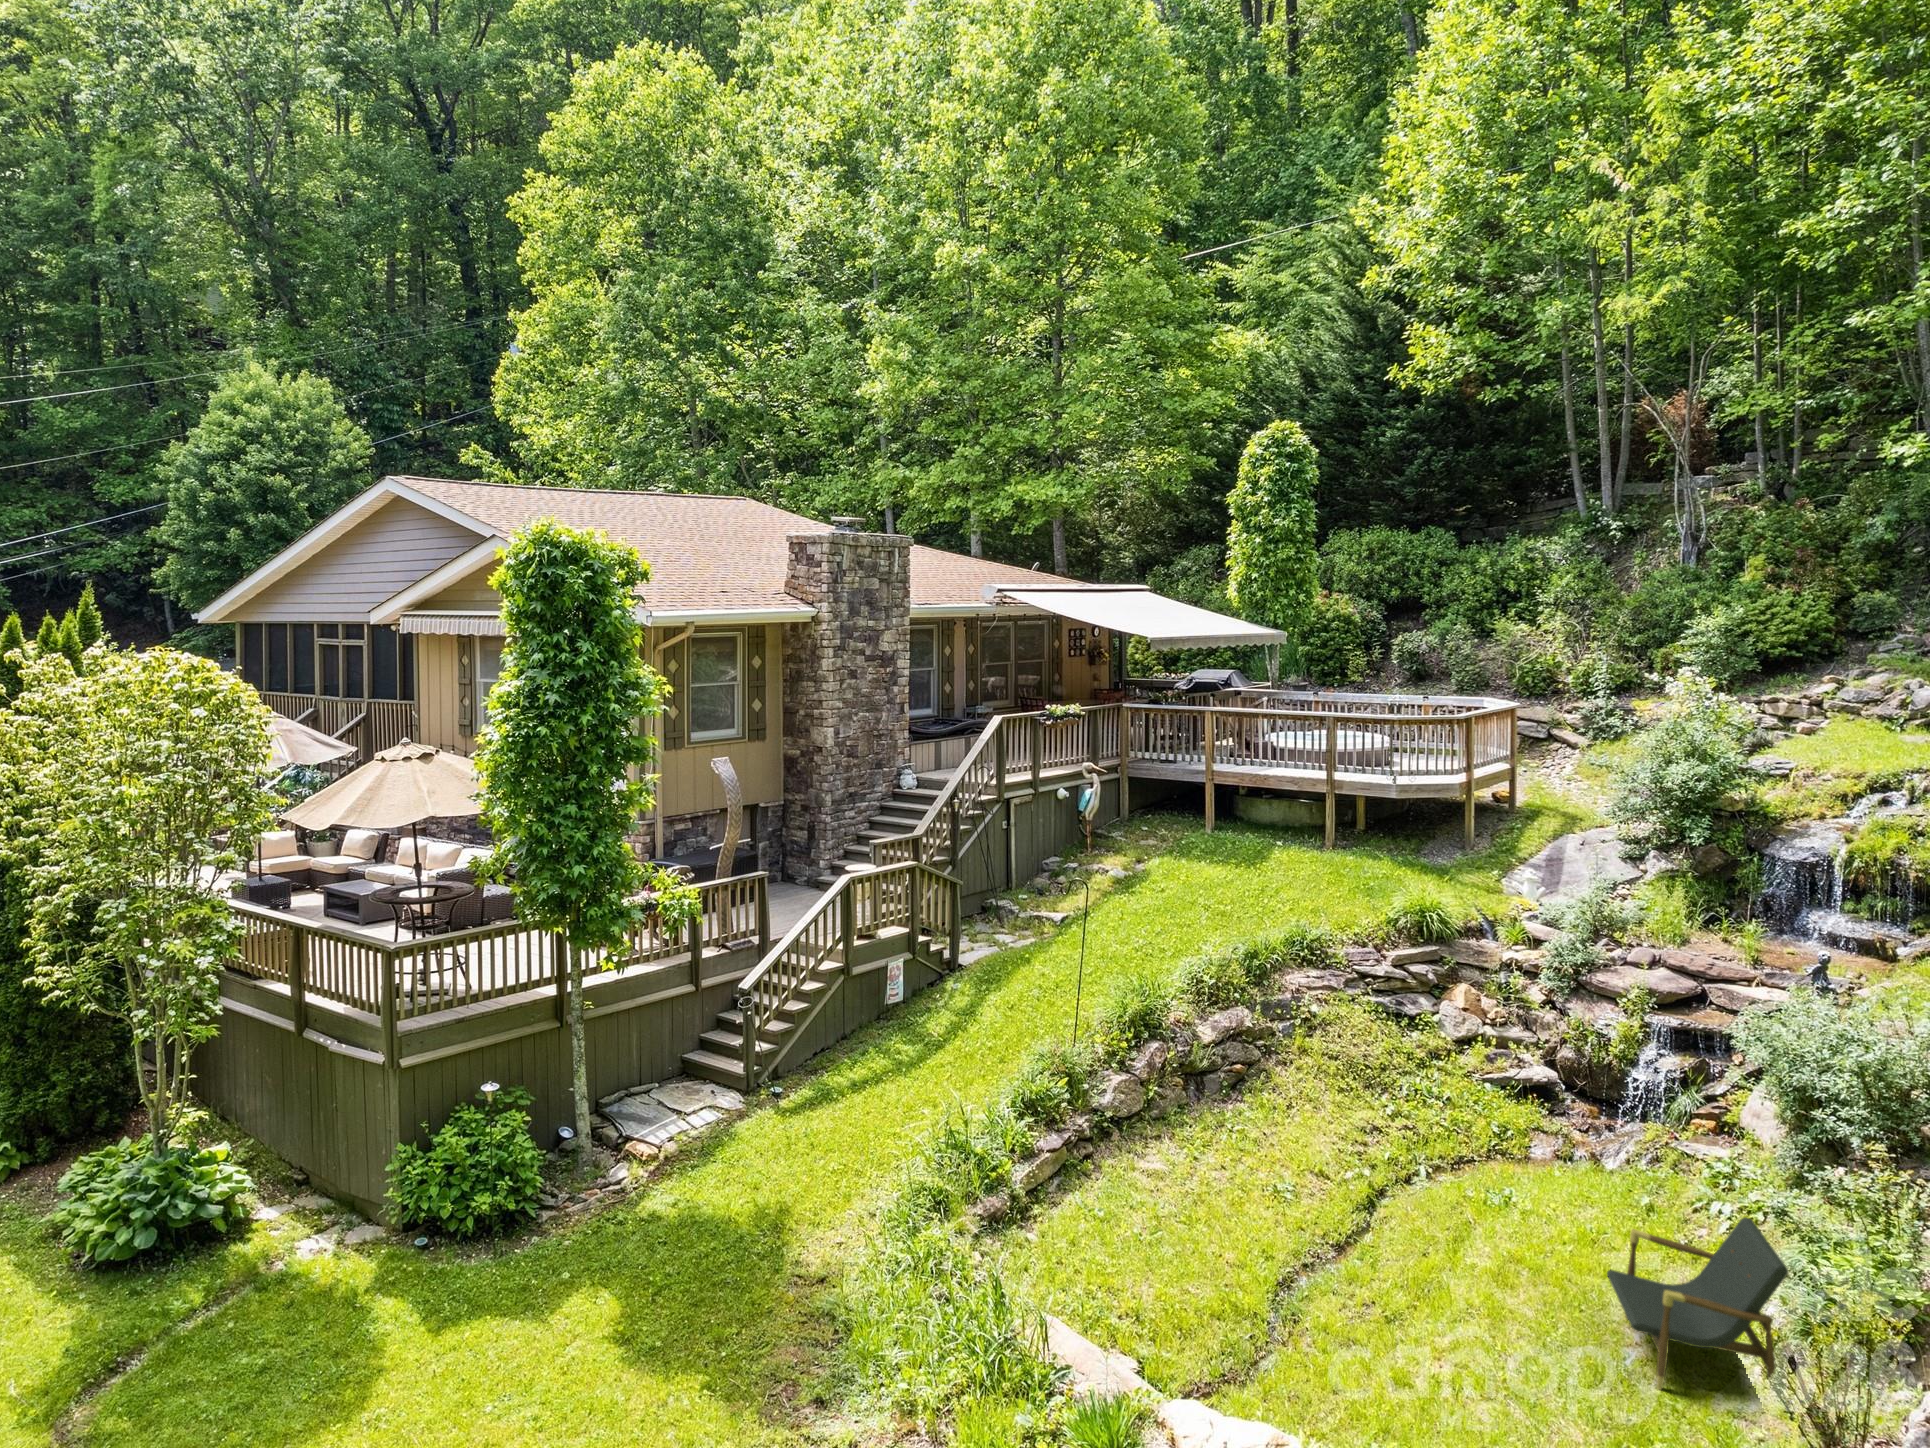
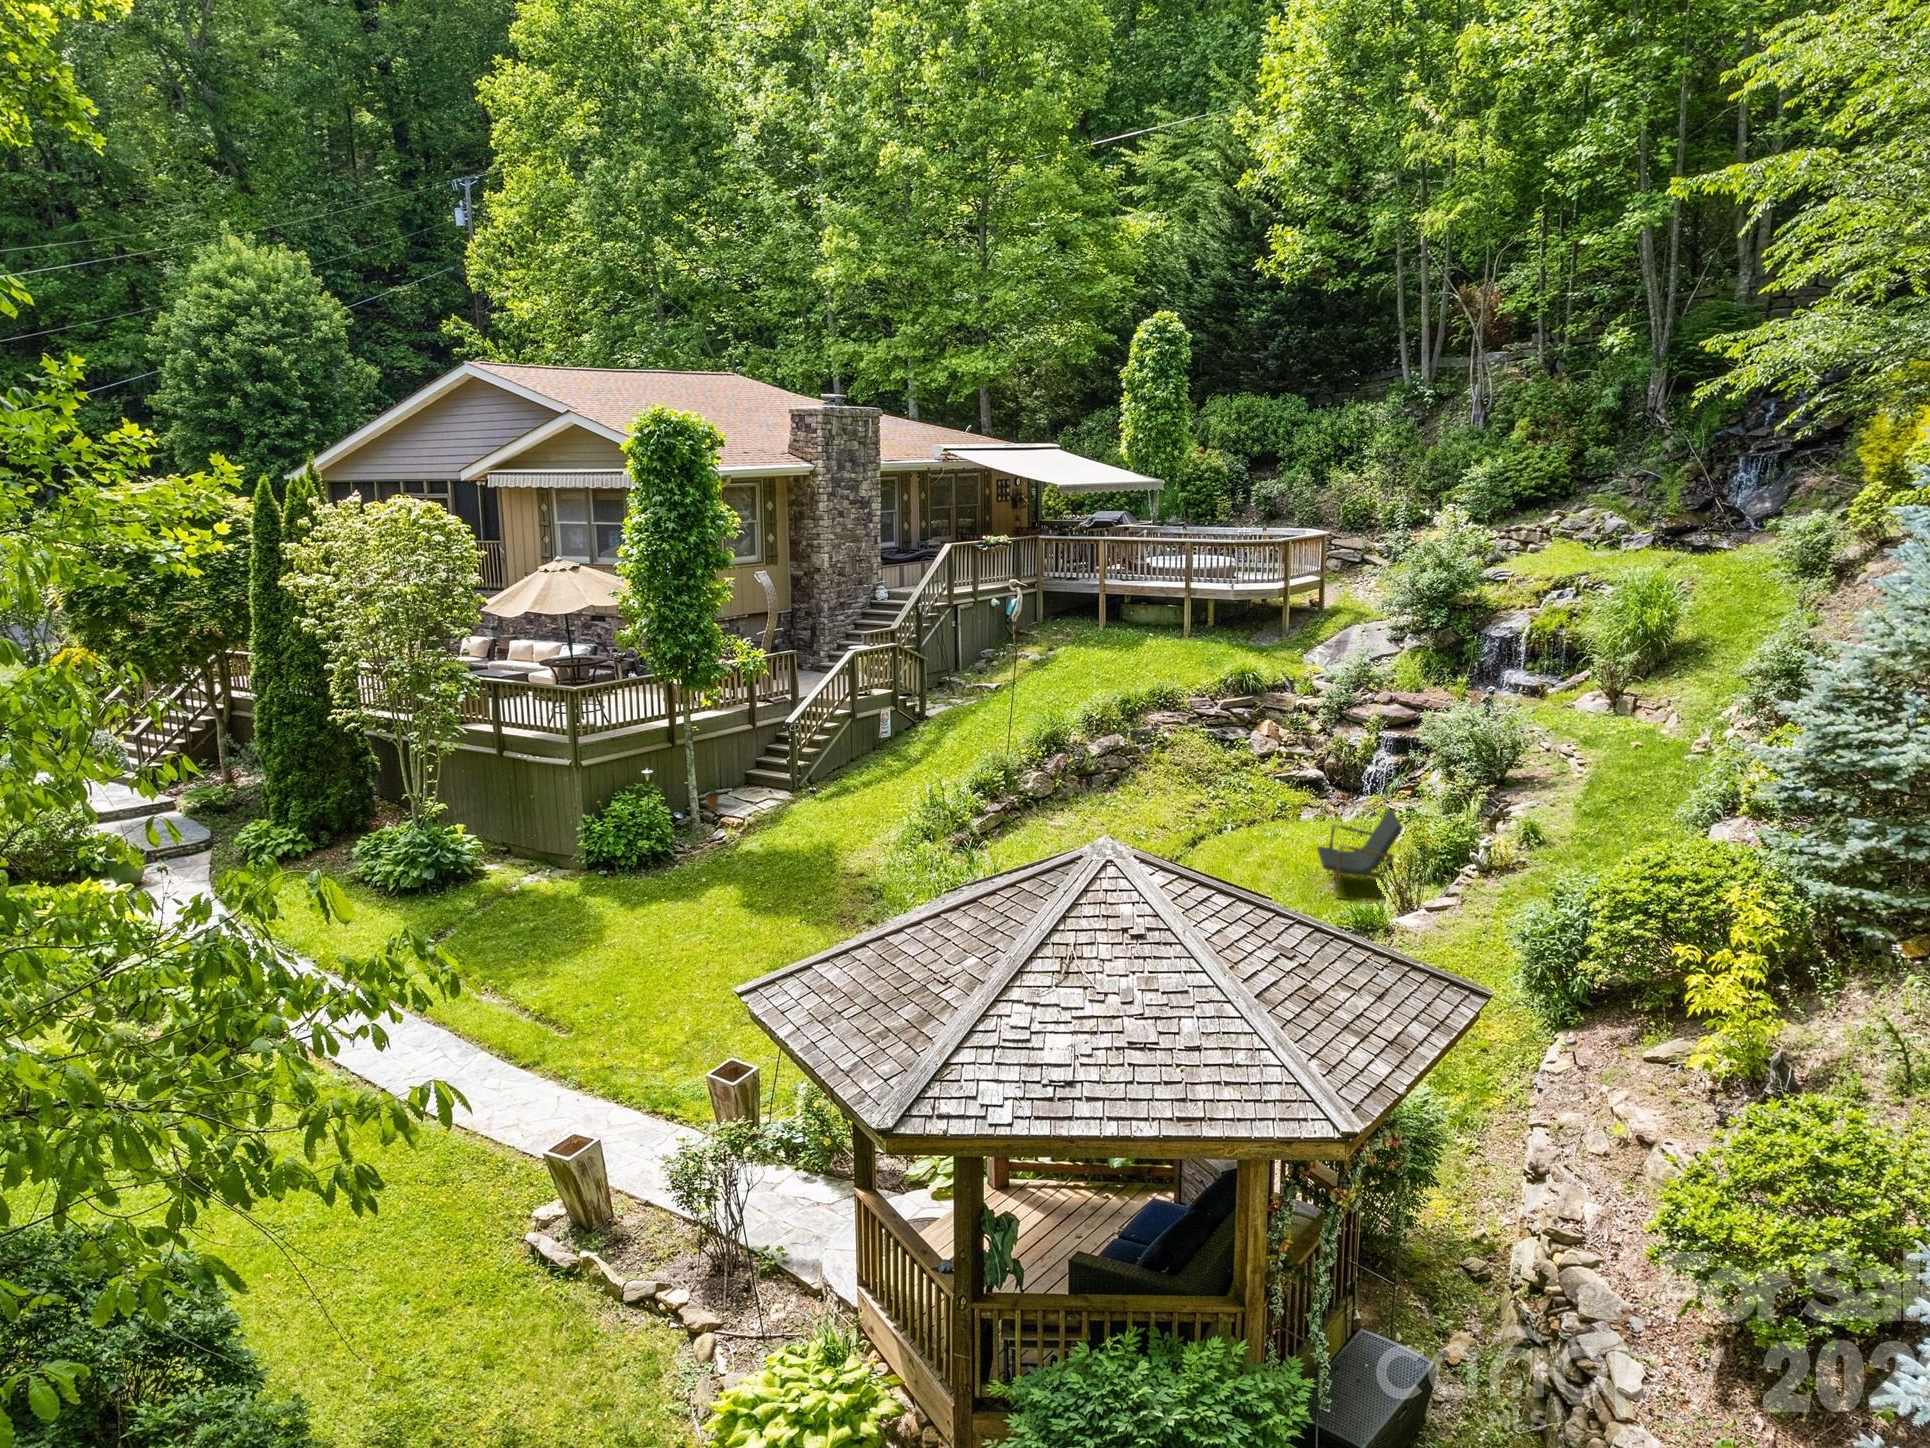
potted plant: none [618,1052,642,1112] -> present [705,776,719,811]

